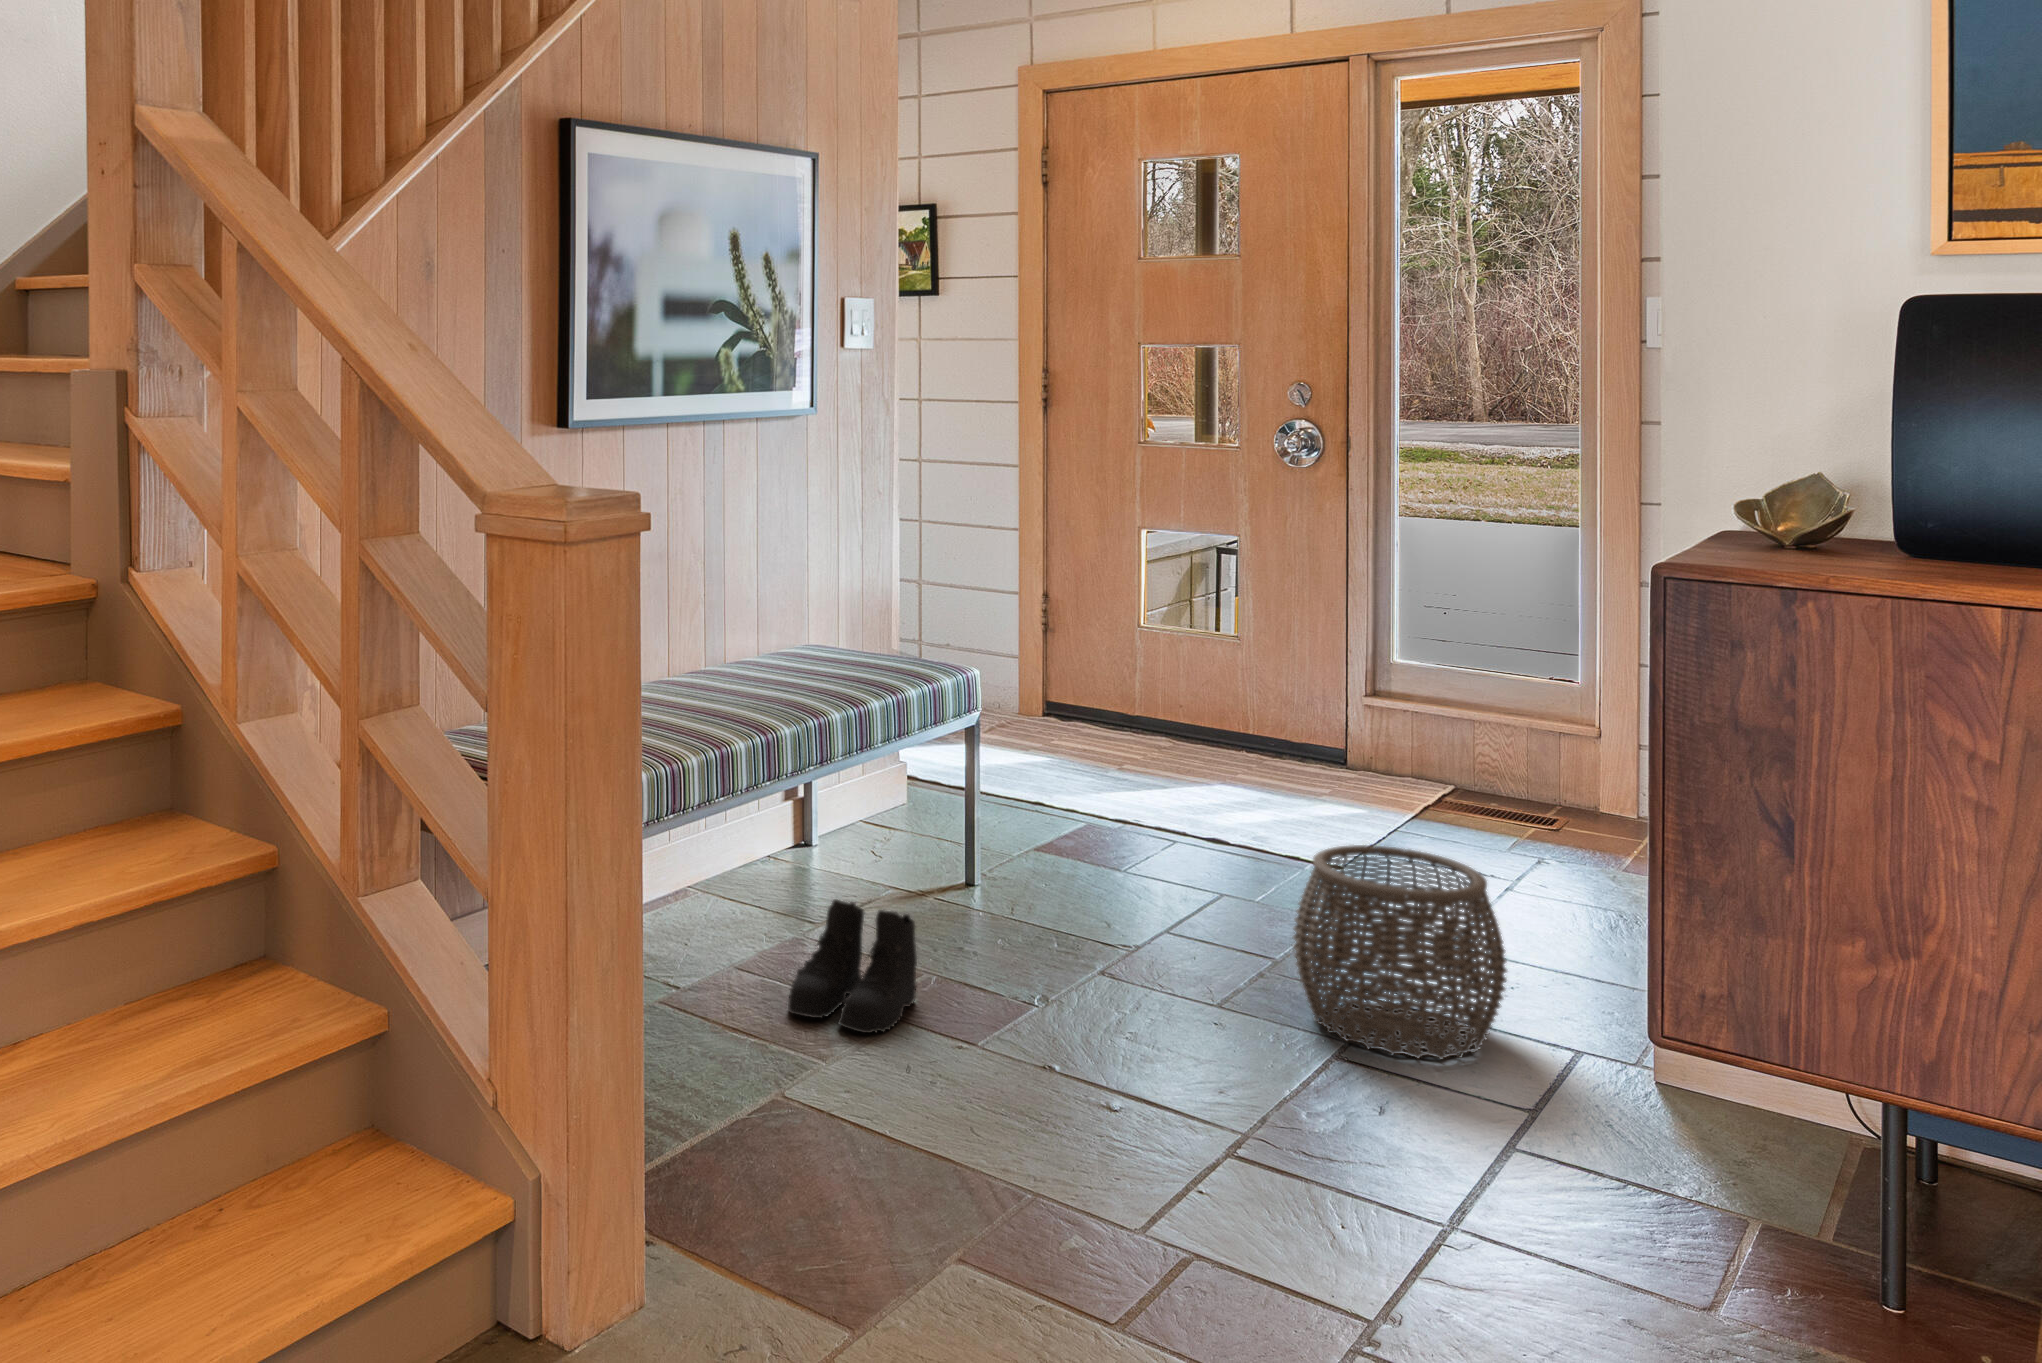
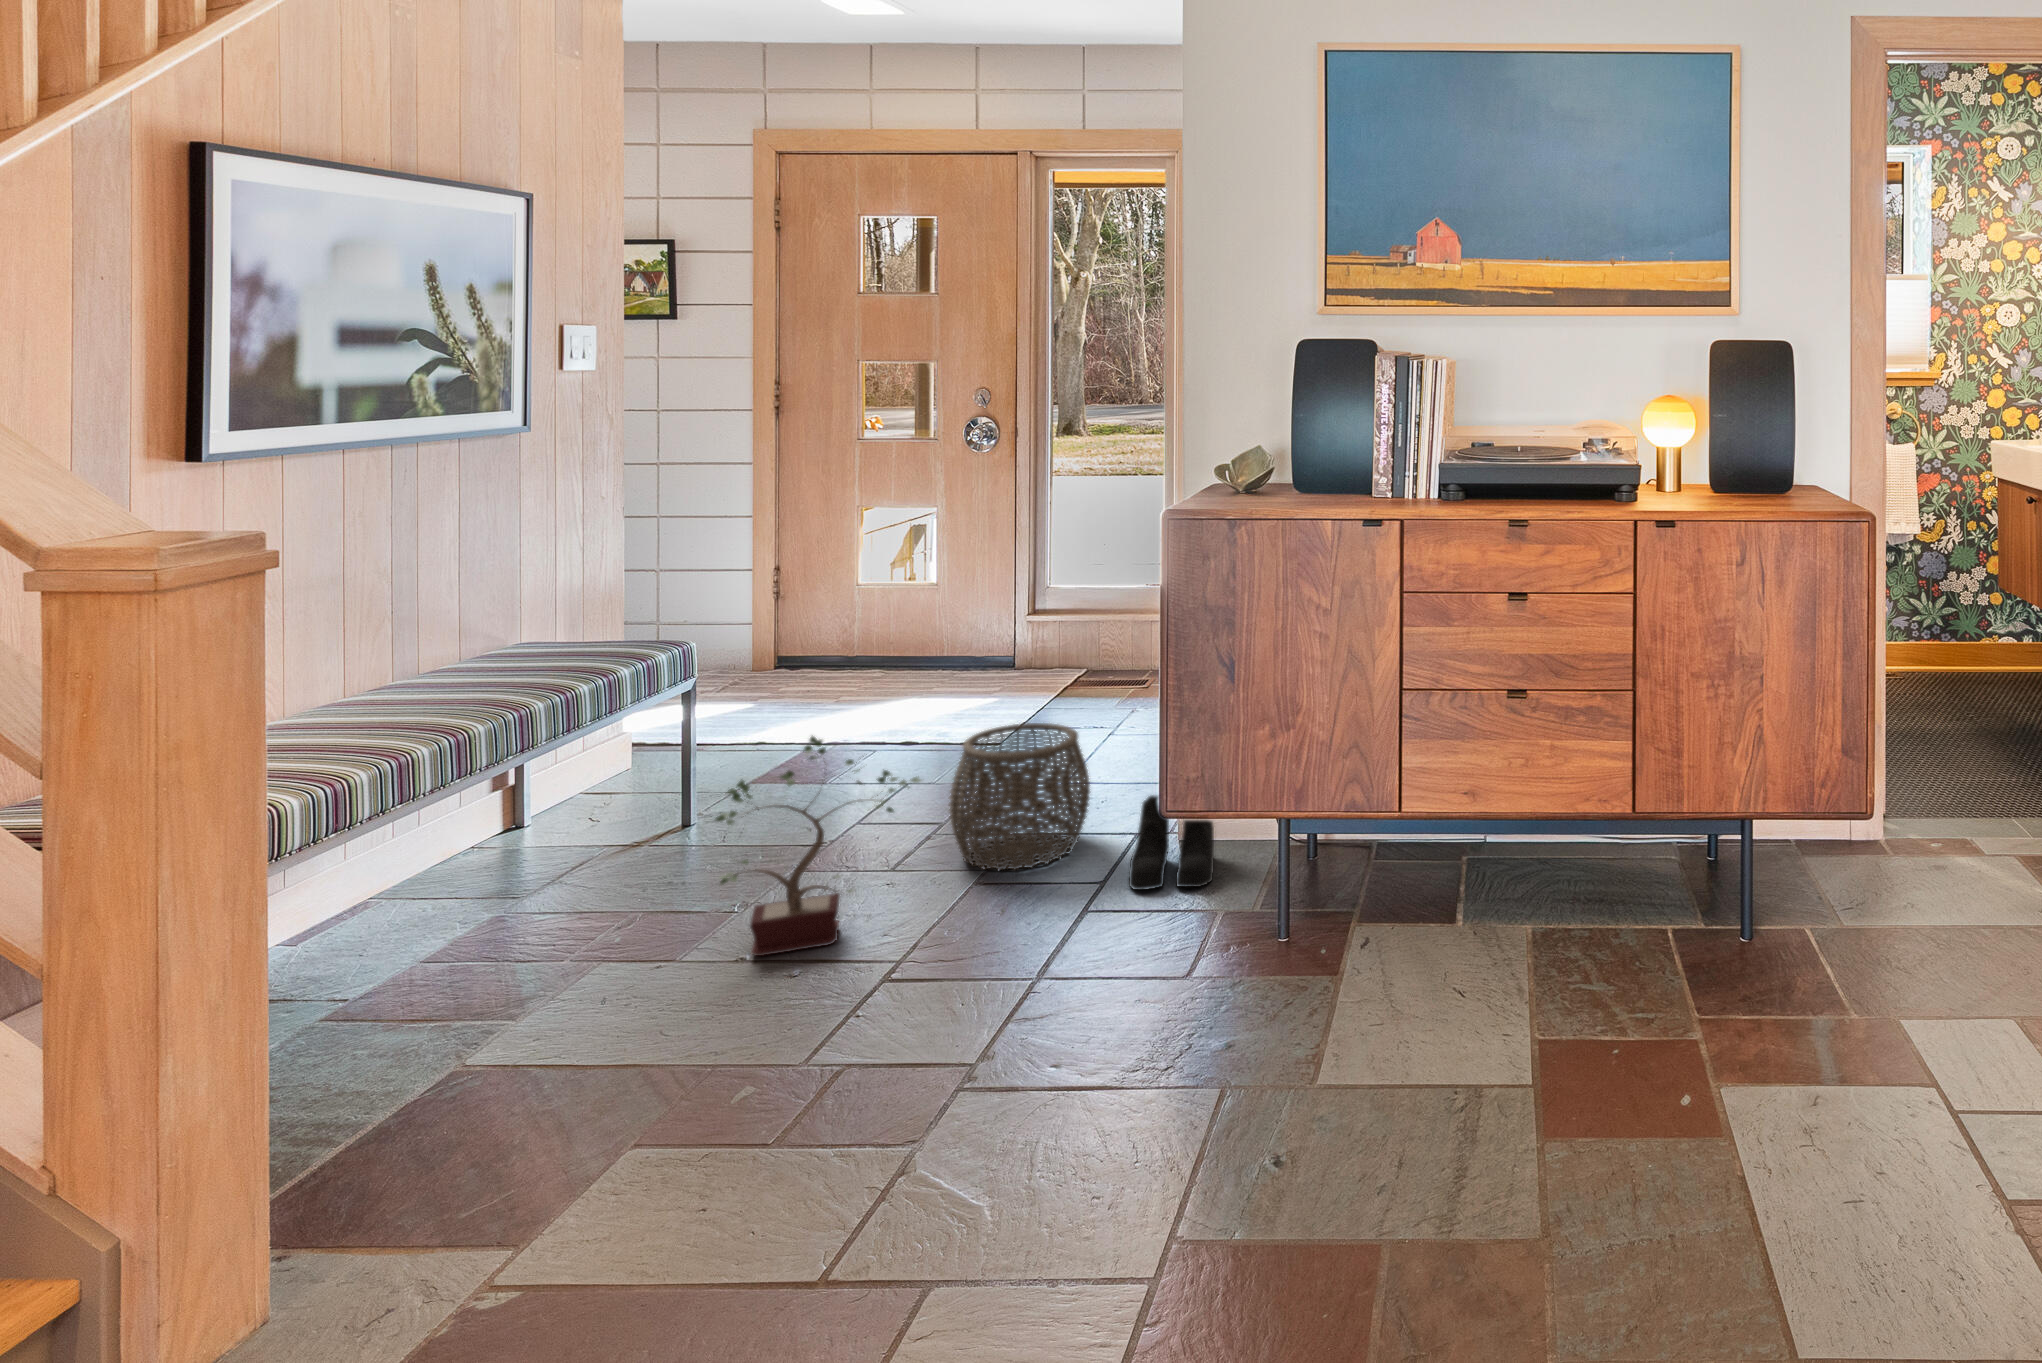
potted plant: none [1014,805,1274,1083] -> present [715,736,921,956]
boots: present [788,899,917,1033] -> present [1129,796,1214,890]

